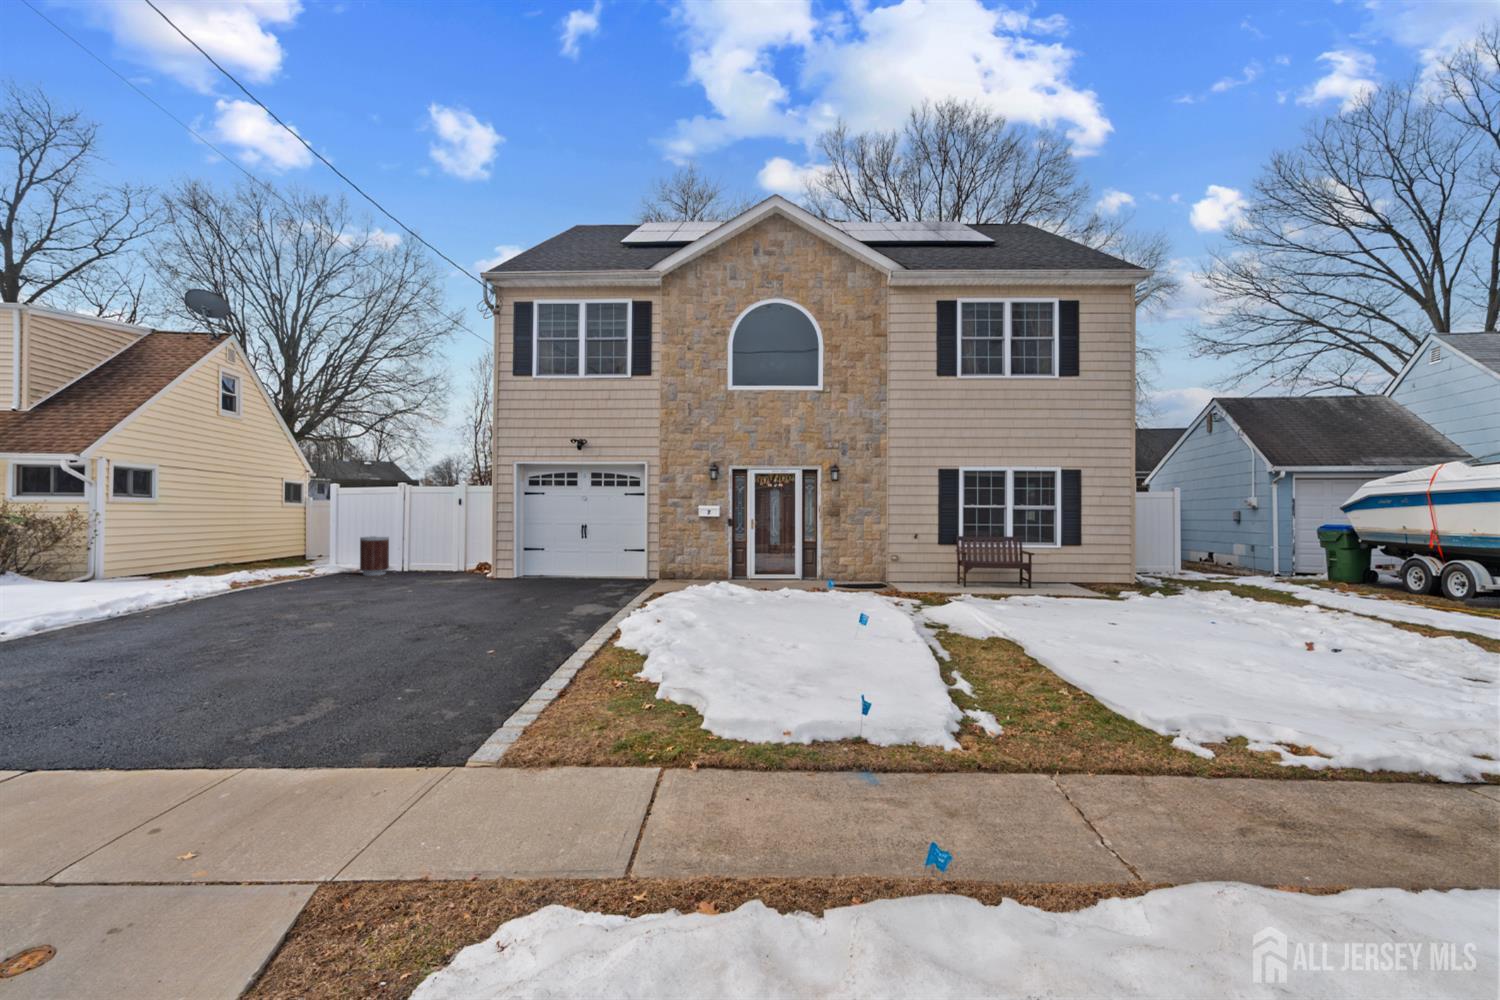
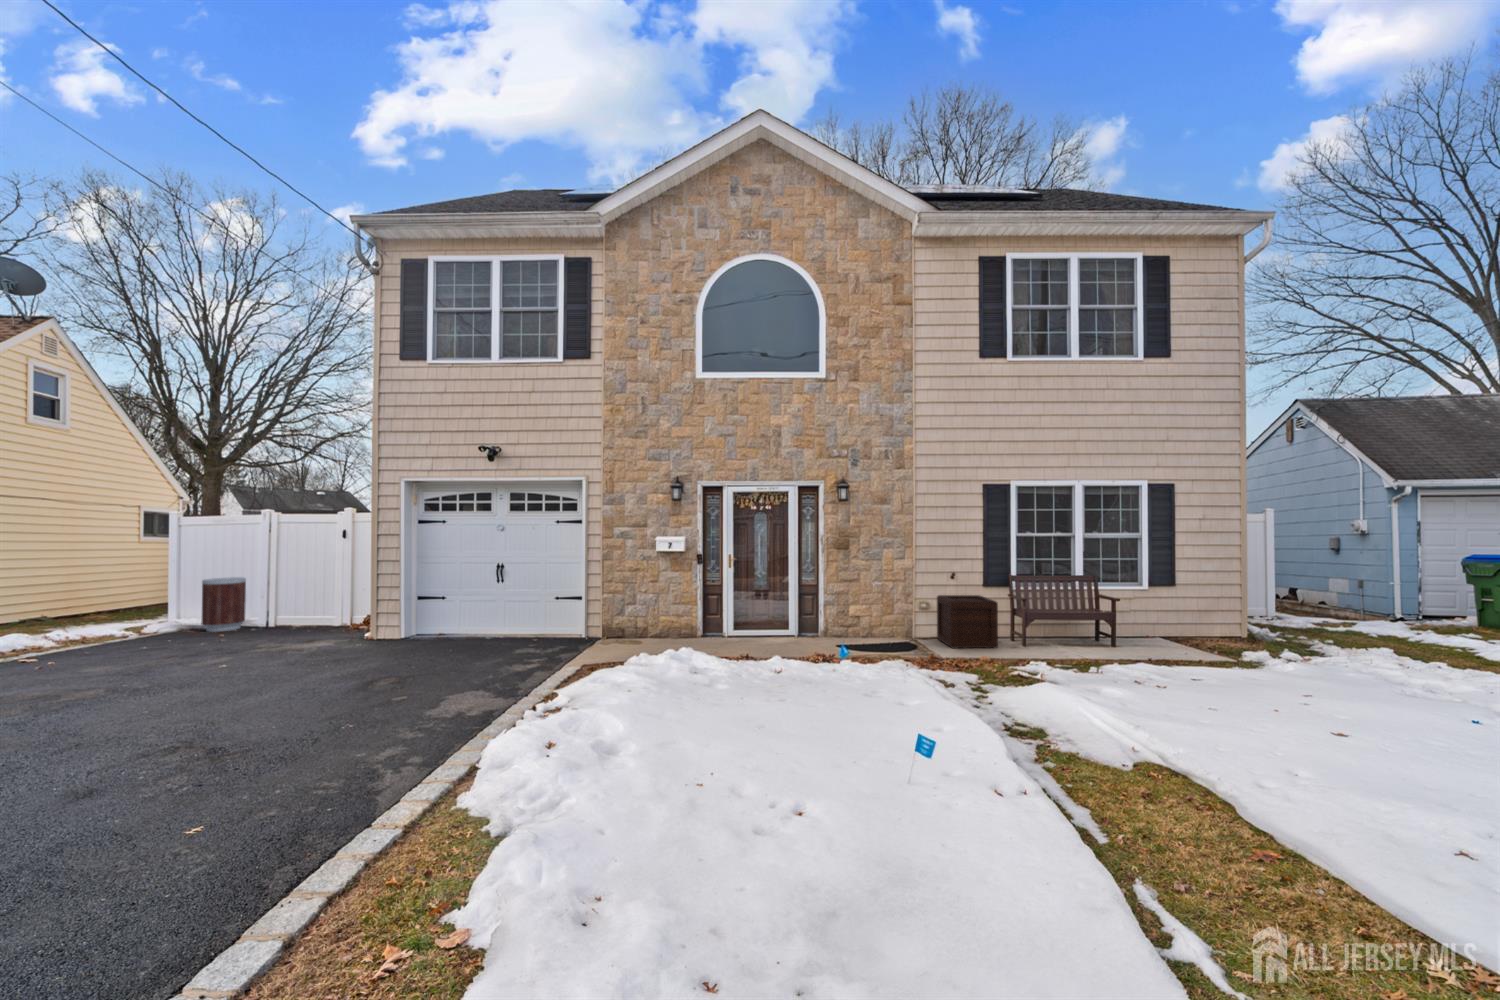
wooden crate: none [903,550,945,587] -> present [937,595,998,648]

